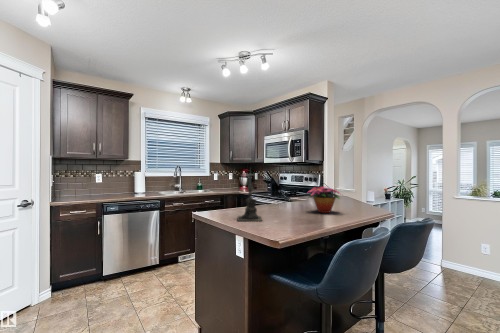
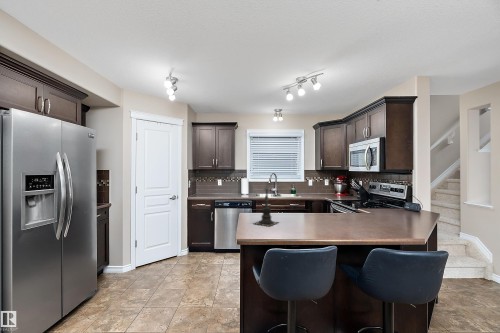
flower arrangement: present [309,187,340,213] -> none [325,202,365,228]

